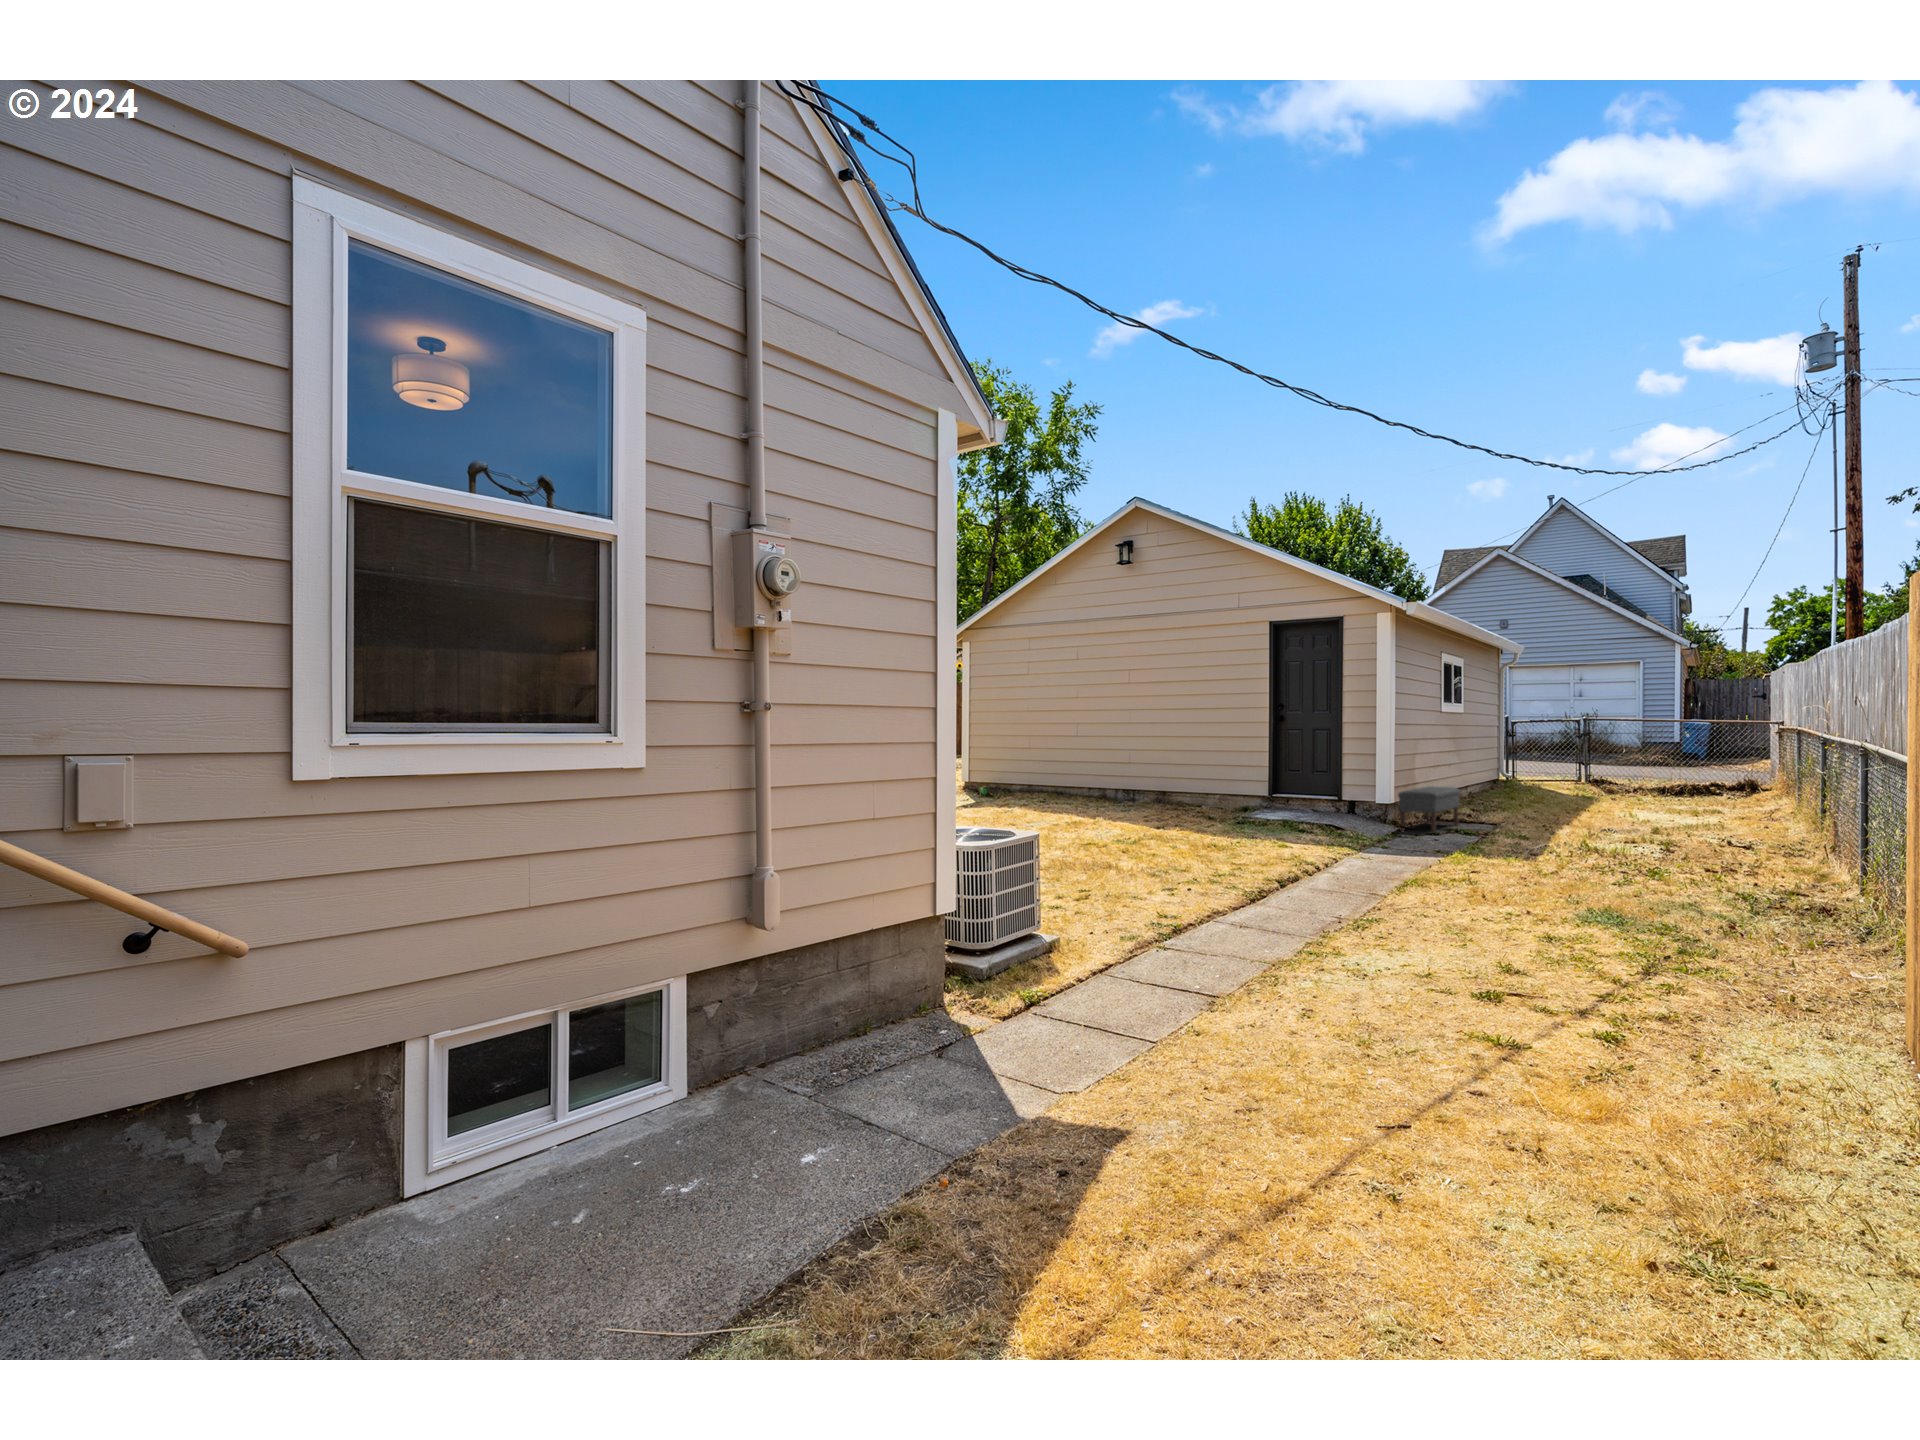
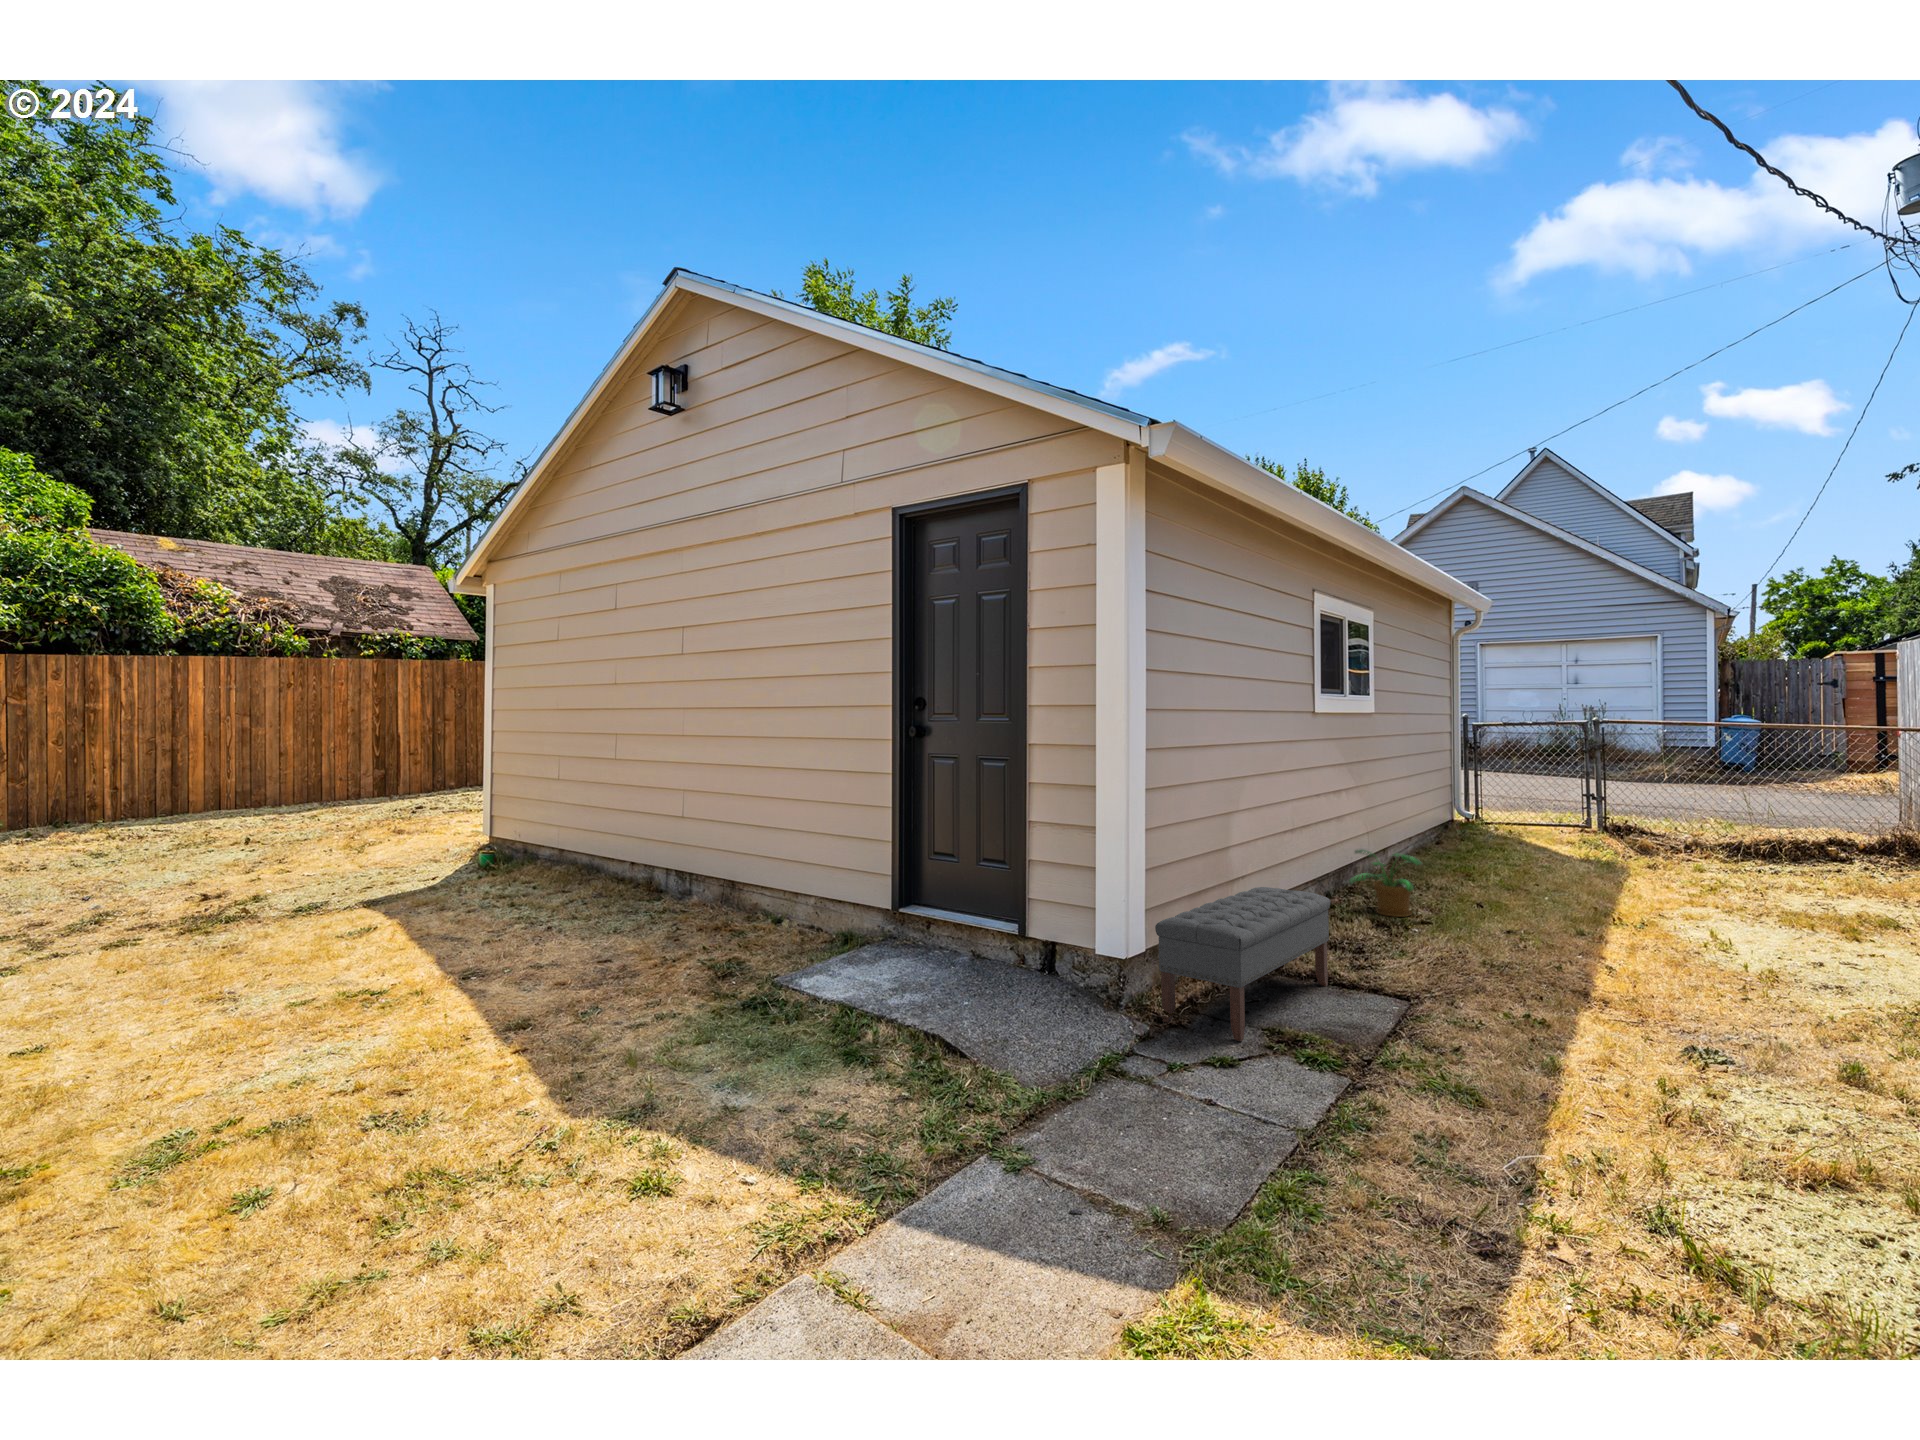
potted plant: none [1455,780,1492,812] -> present [1350,849,1422,917]

